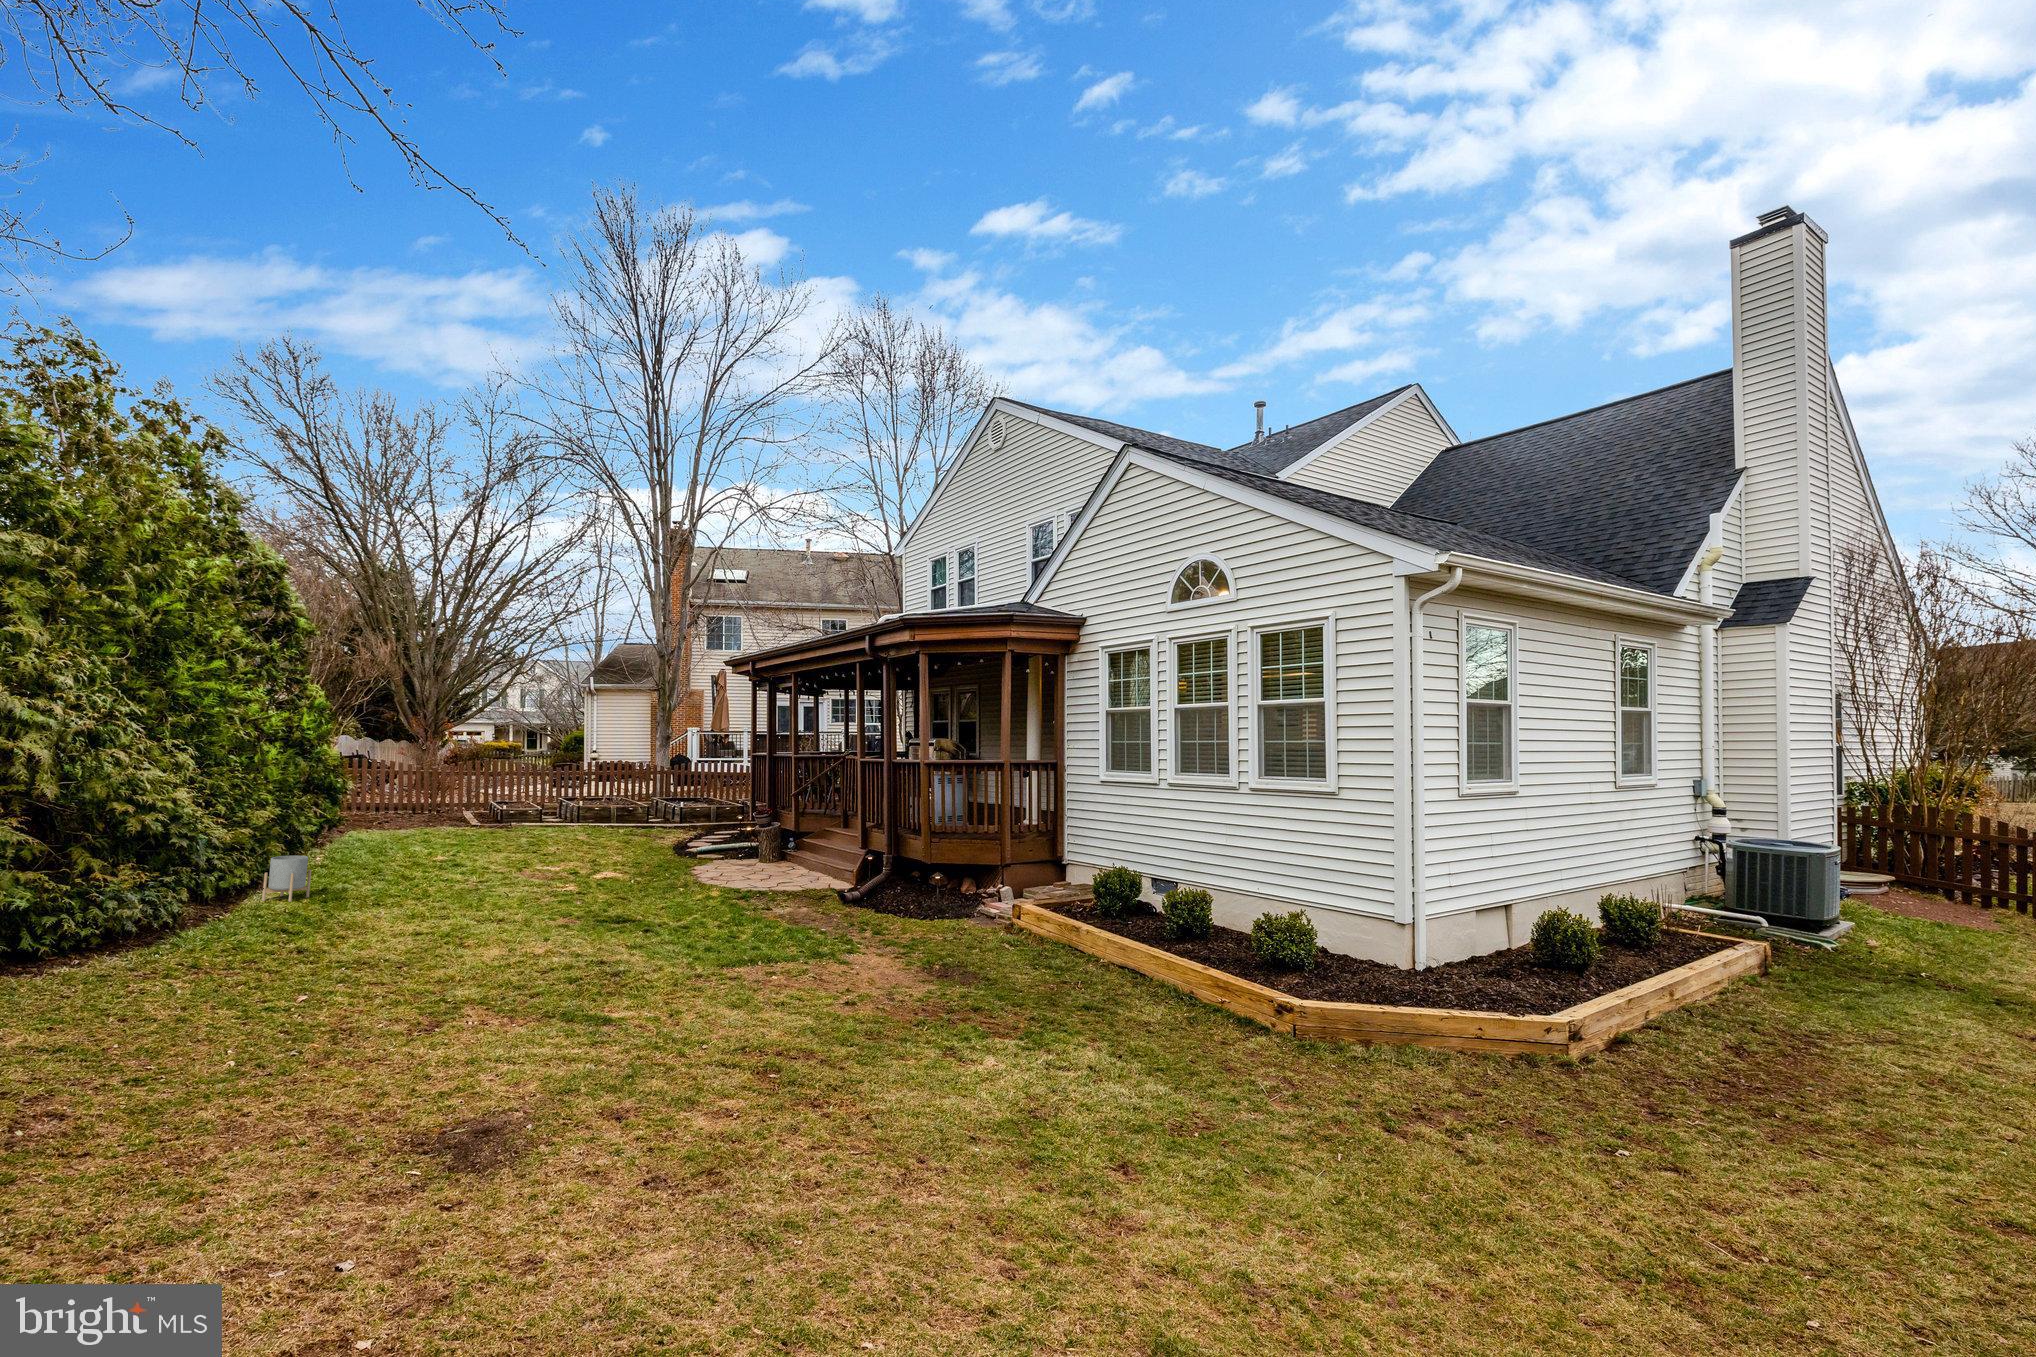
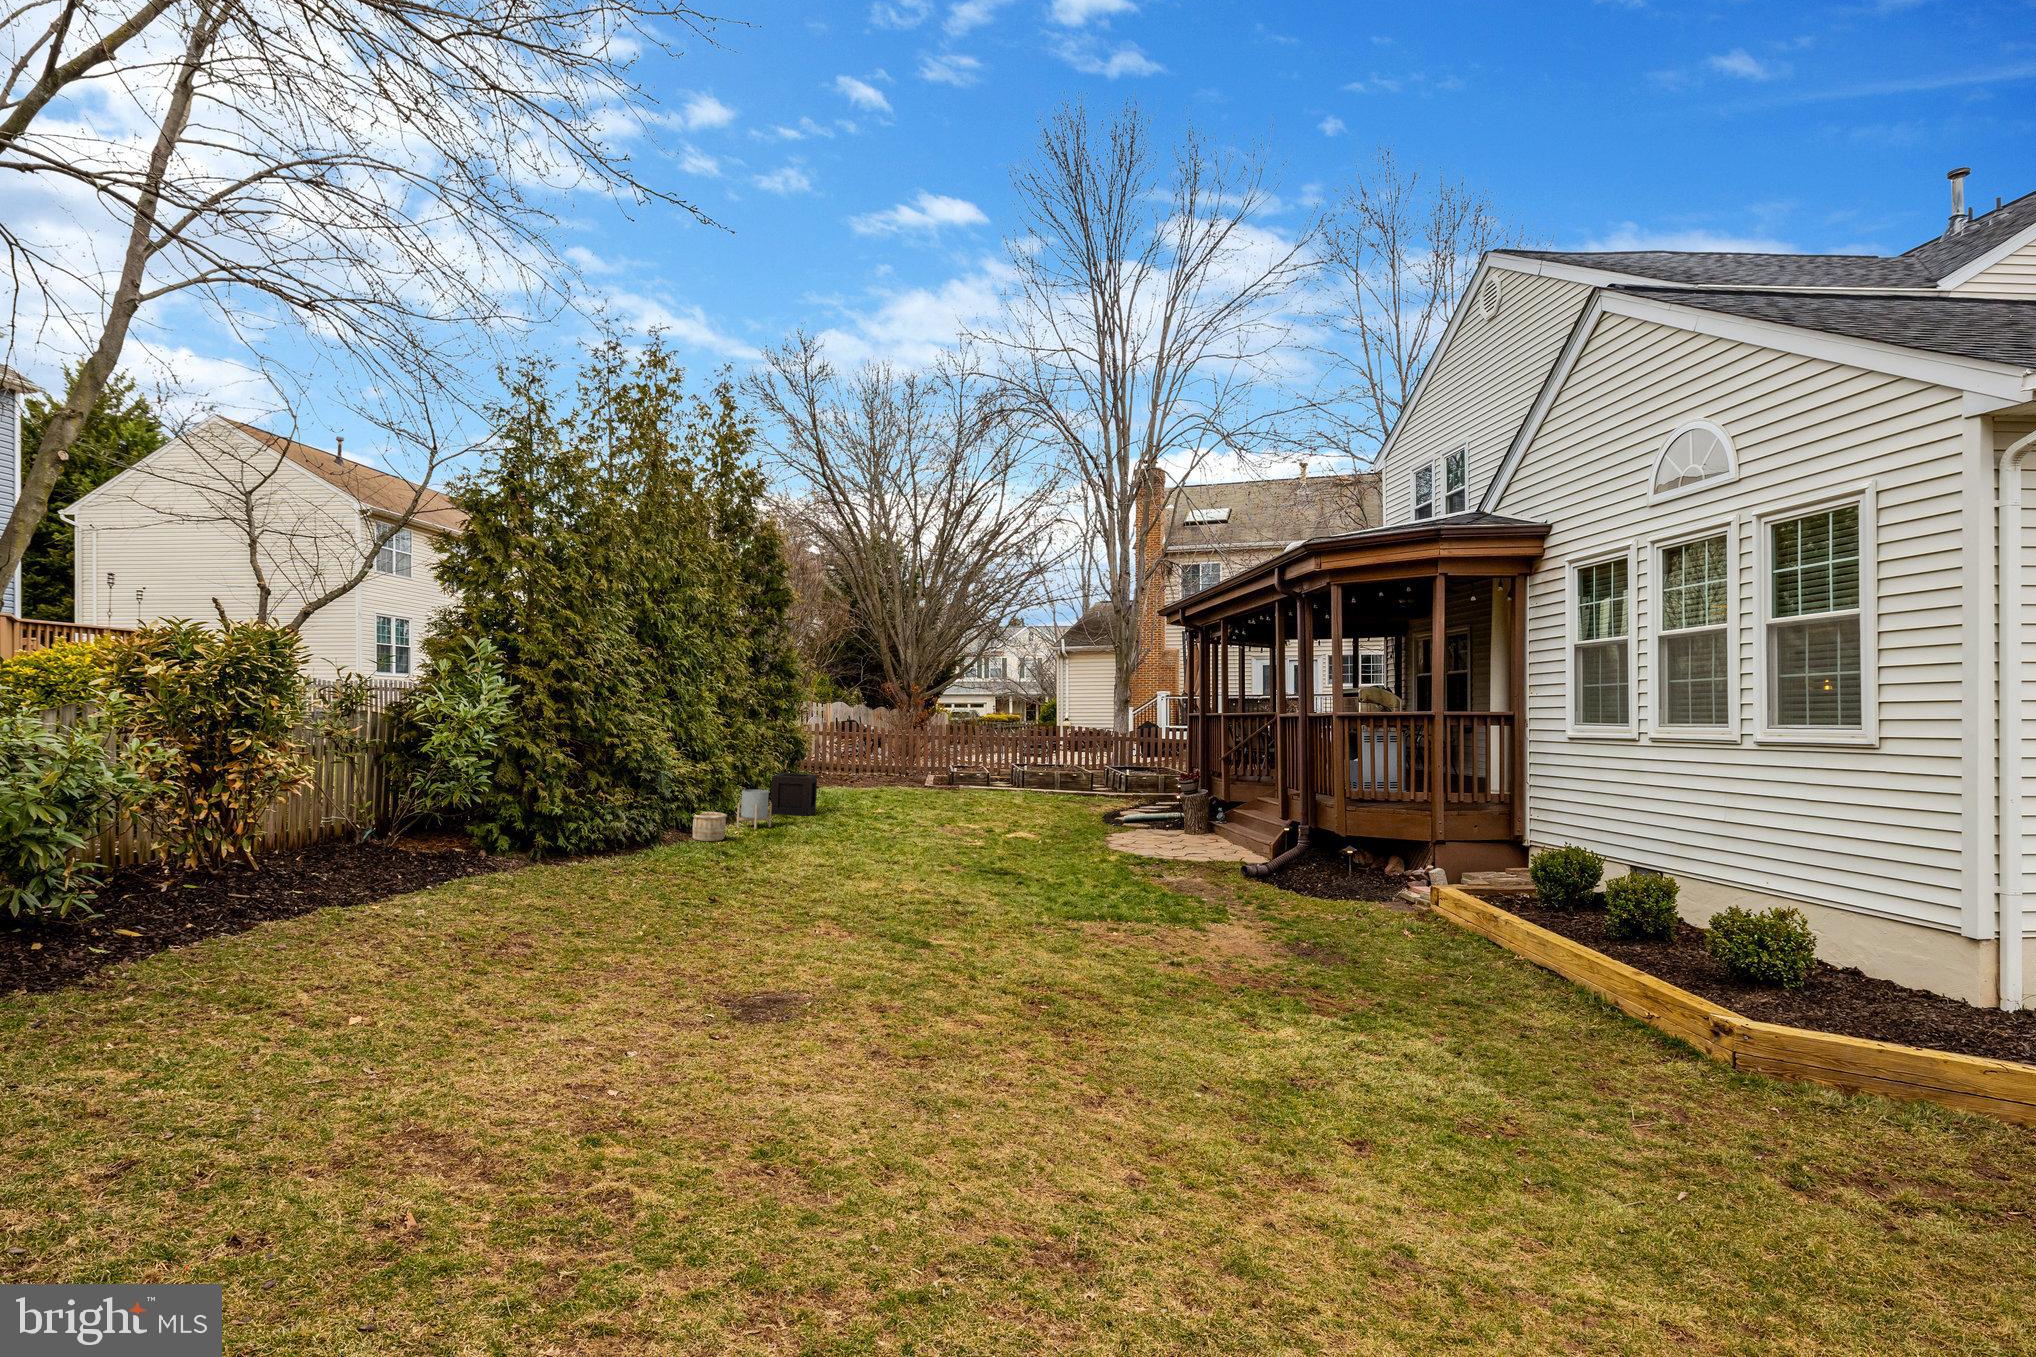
wooden crate: none [297,831,357,880] -> present [771,773,817,816]
wooden bucket: none [211,888,262,925] -> present [693,812,727,841]

